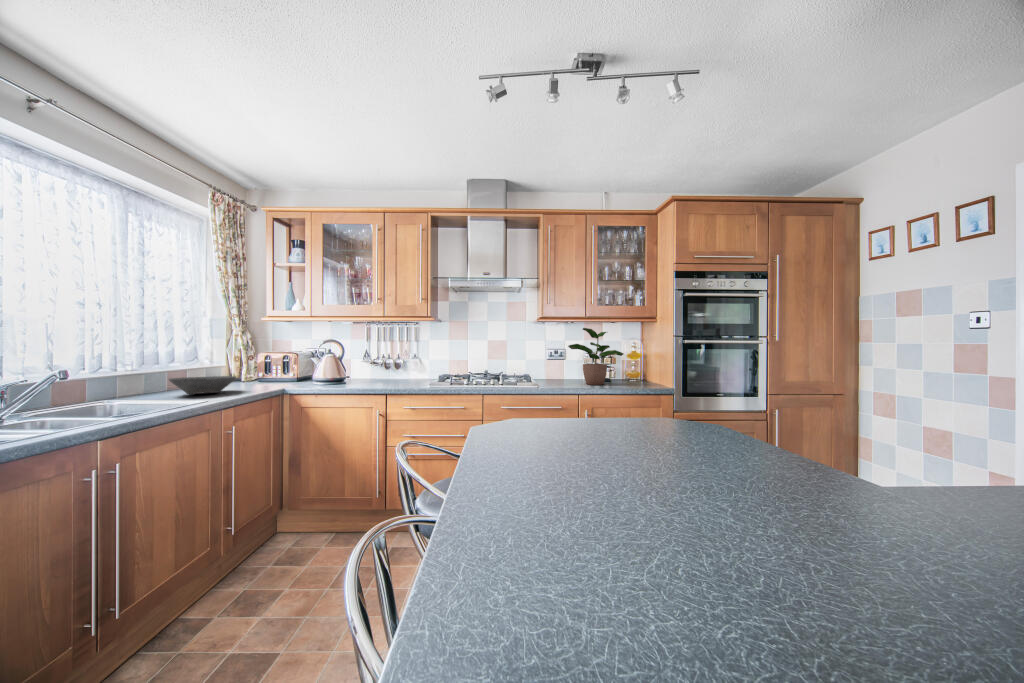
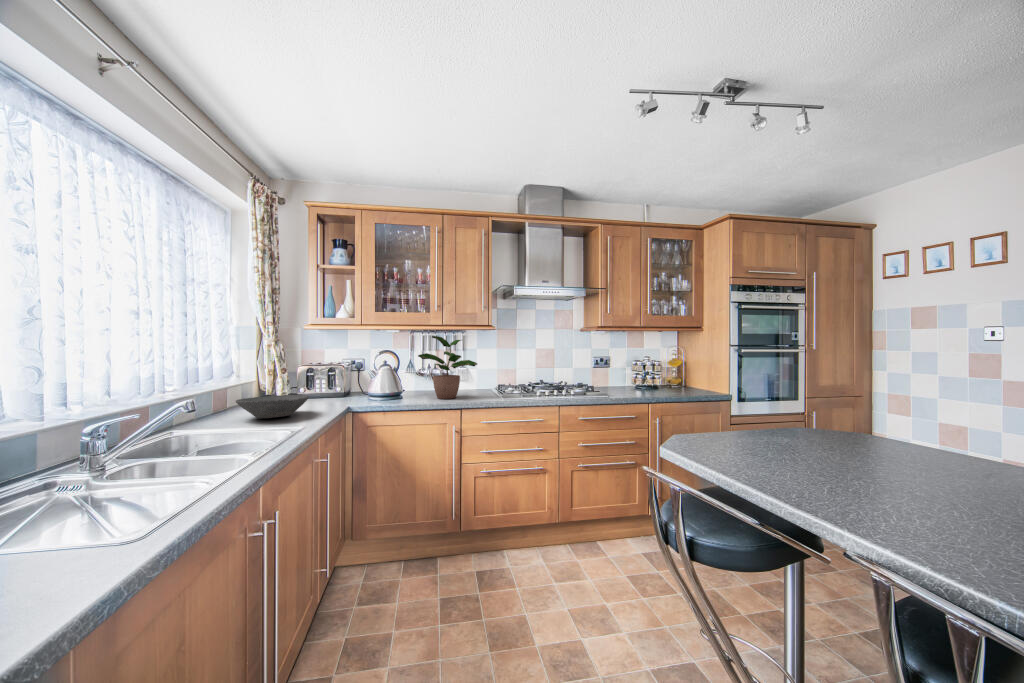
potted plant: present [568,328,623,385] -> present [418,336,477,399]

